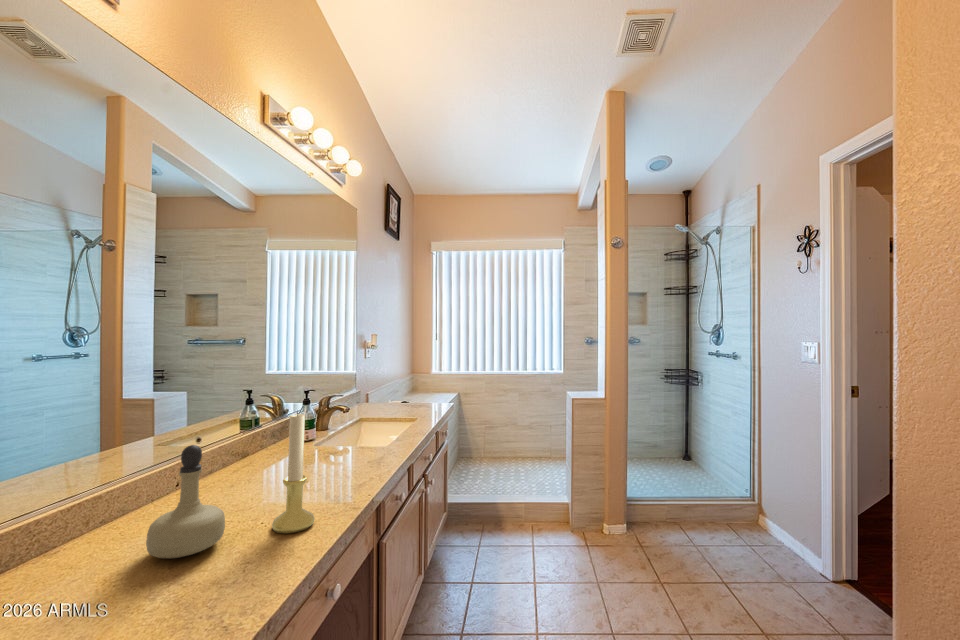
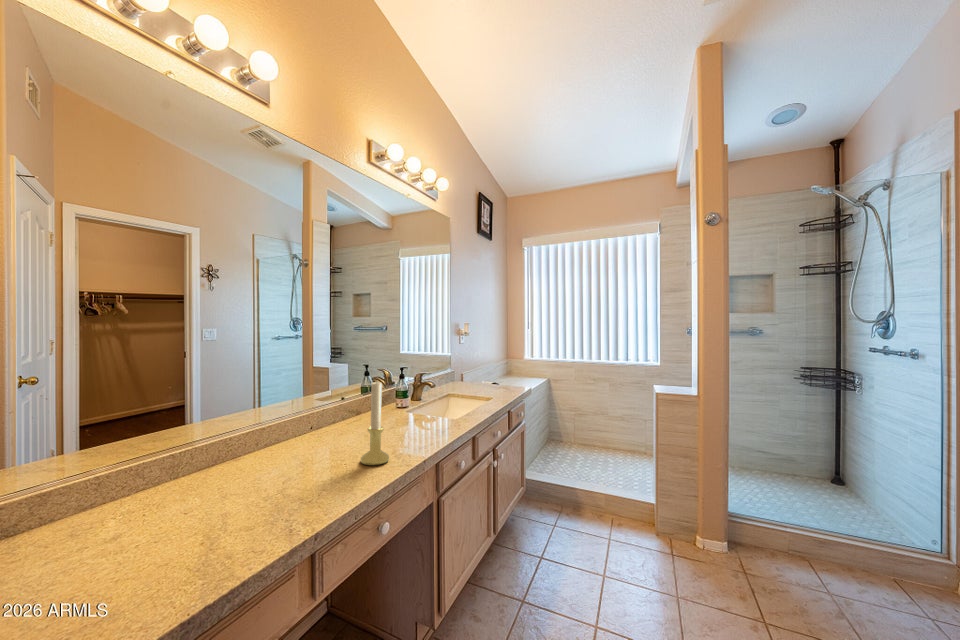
perfume bottle: present [146,445,225,558] -> none [284,399,330,470]

